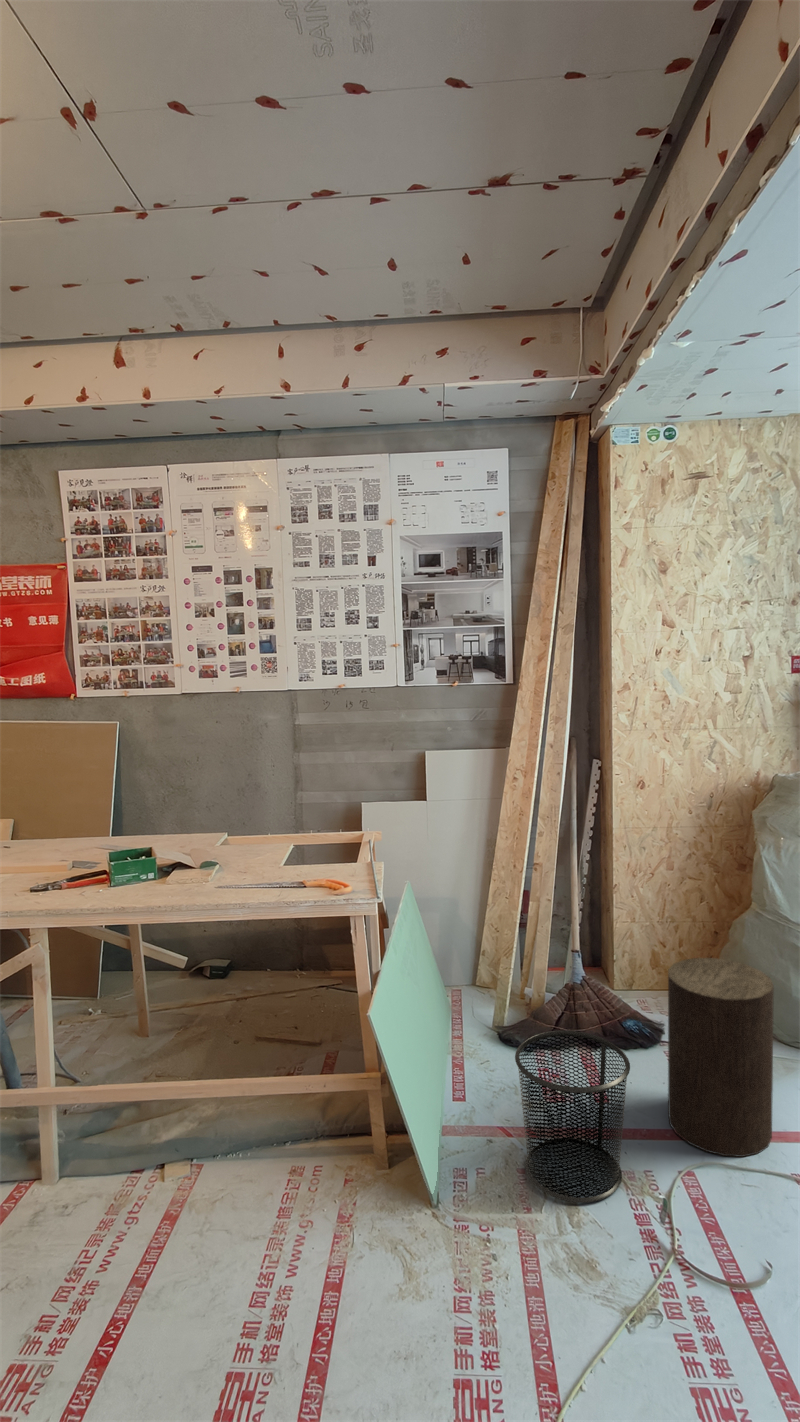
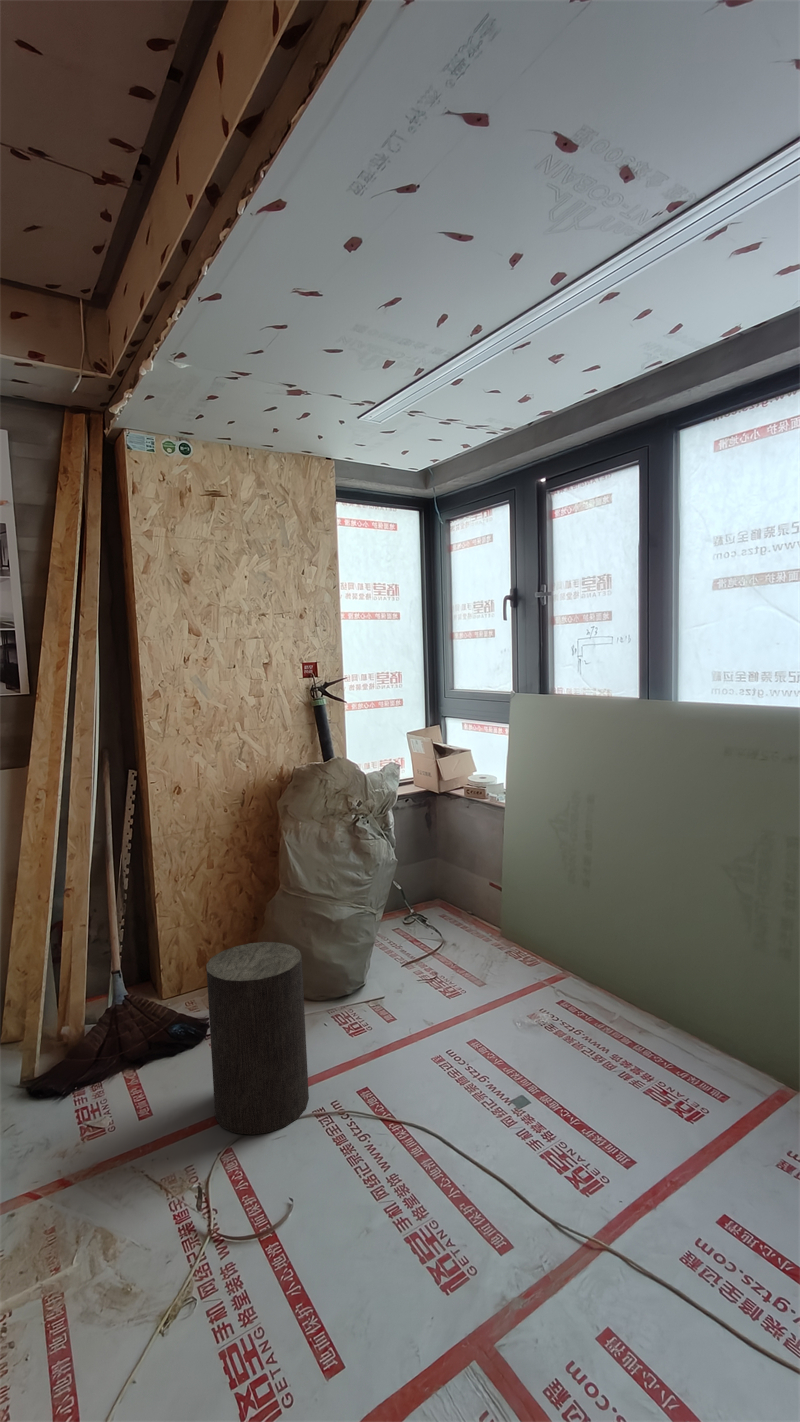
waste bin: present [515,1030,630,1203] -> none [37,1053,170,1250]

